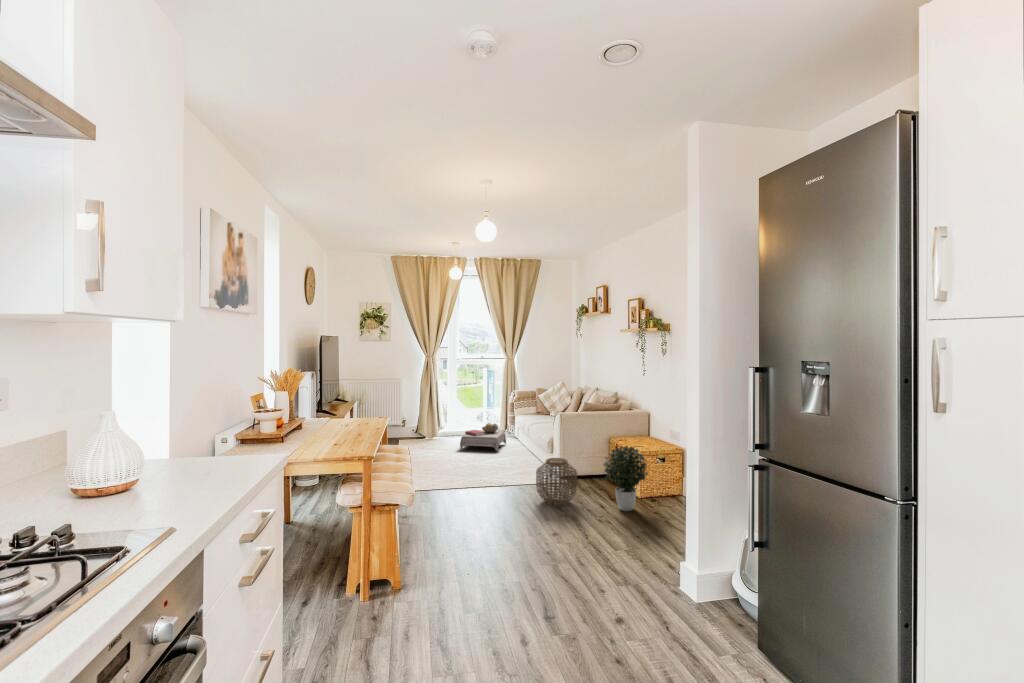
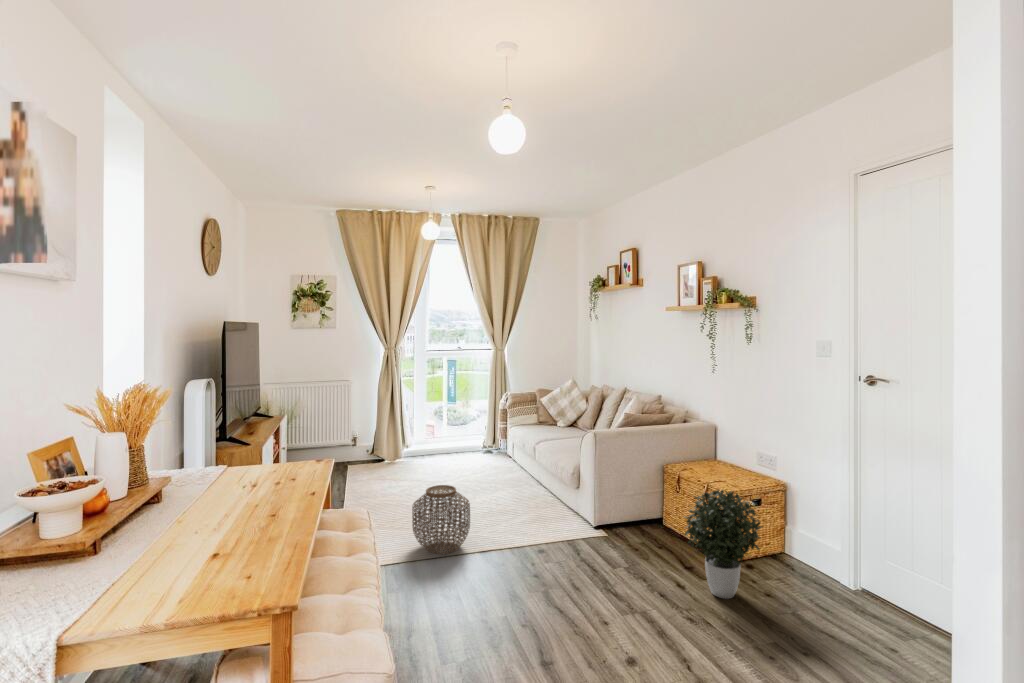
ottoman: present [460,423,506,452] -> none [436,439,499,480]
woven basket: present [536,458,577,506] -> present [412,485,470,555]

